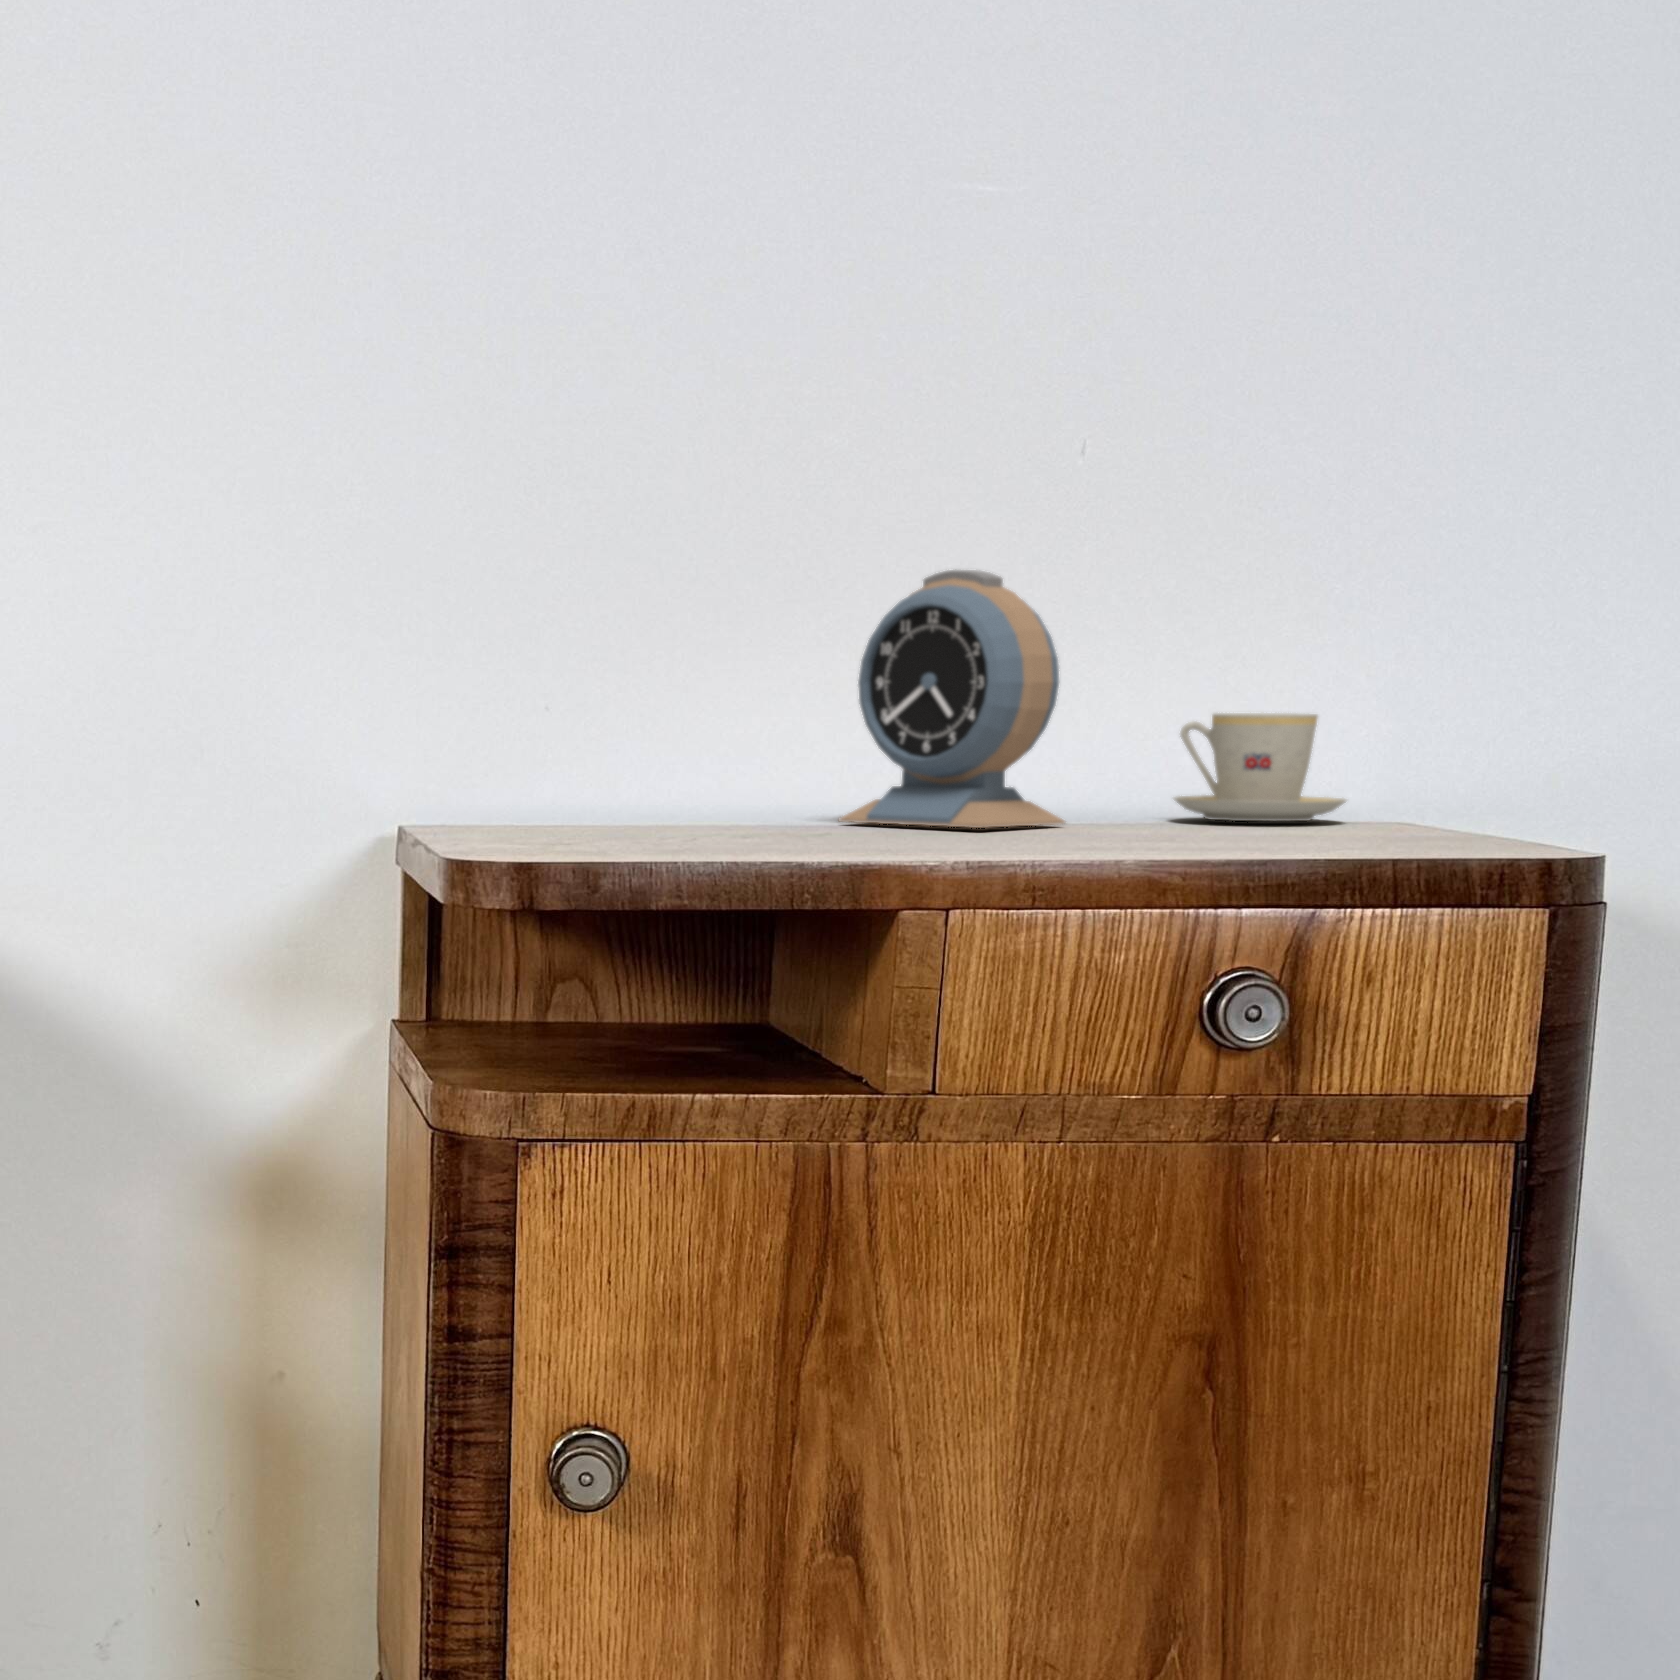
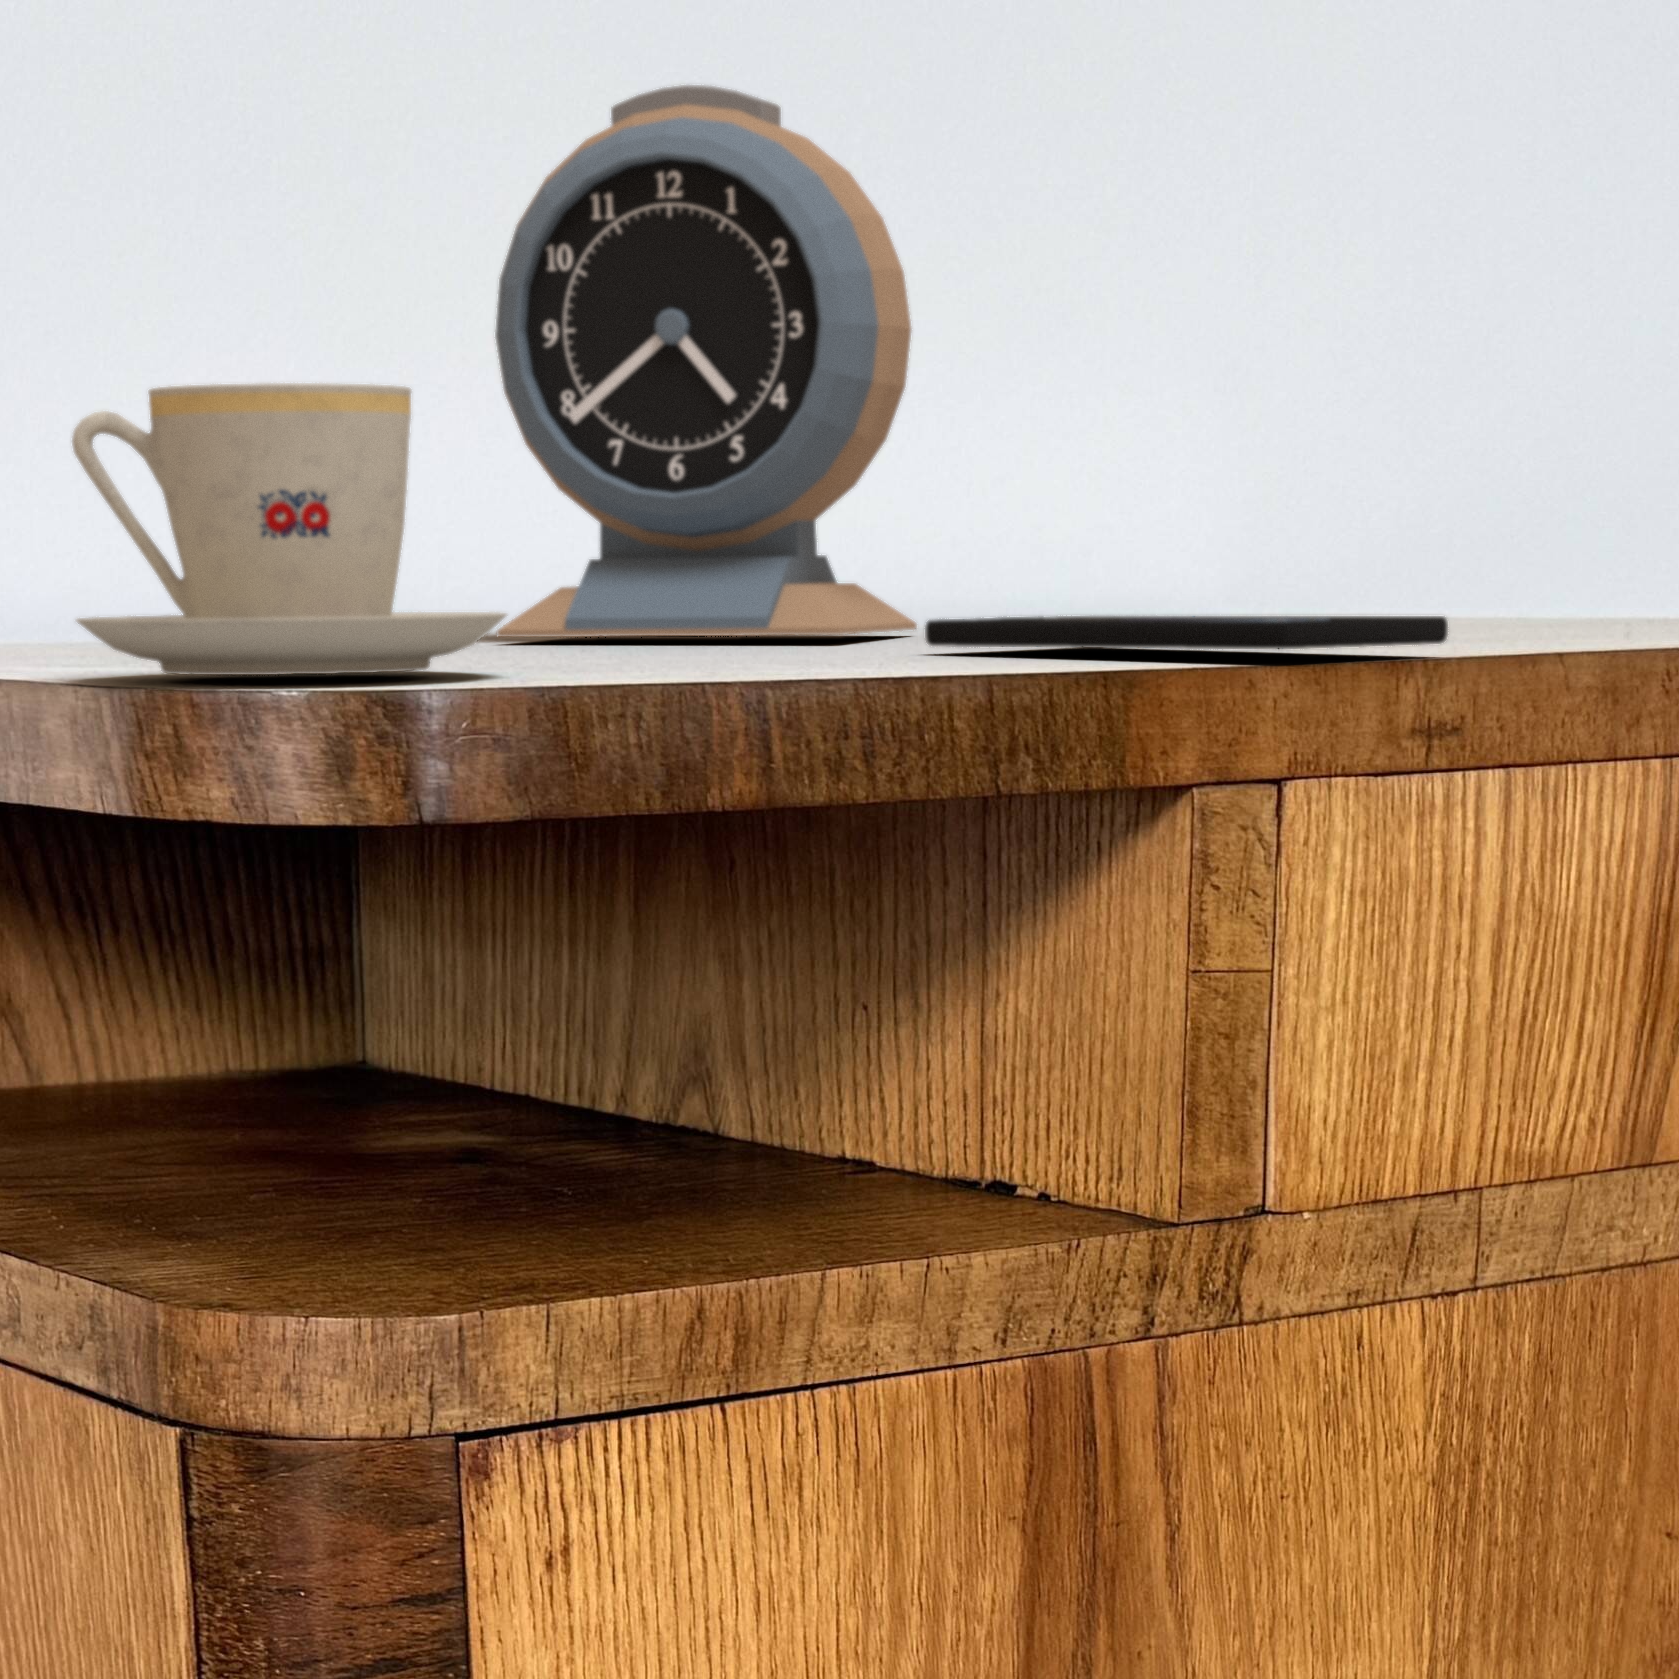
teacup: present [1174,713,1346,821] -> present [72,383,506,675]
smartphone: none [971,825,1183,849] -> present [925,616,1448,649]

